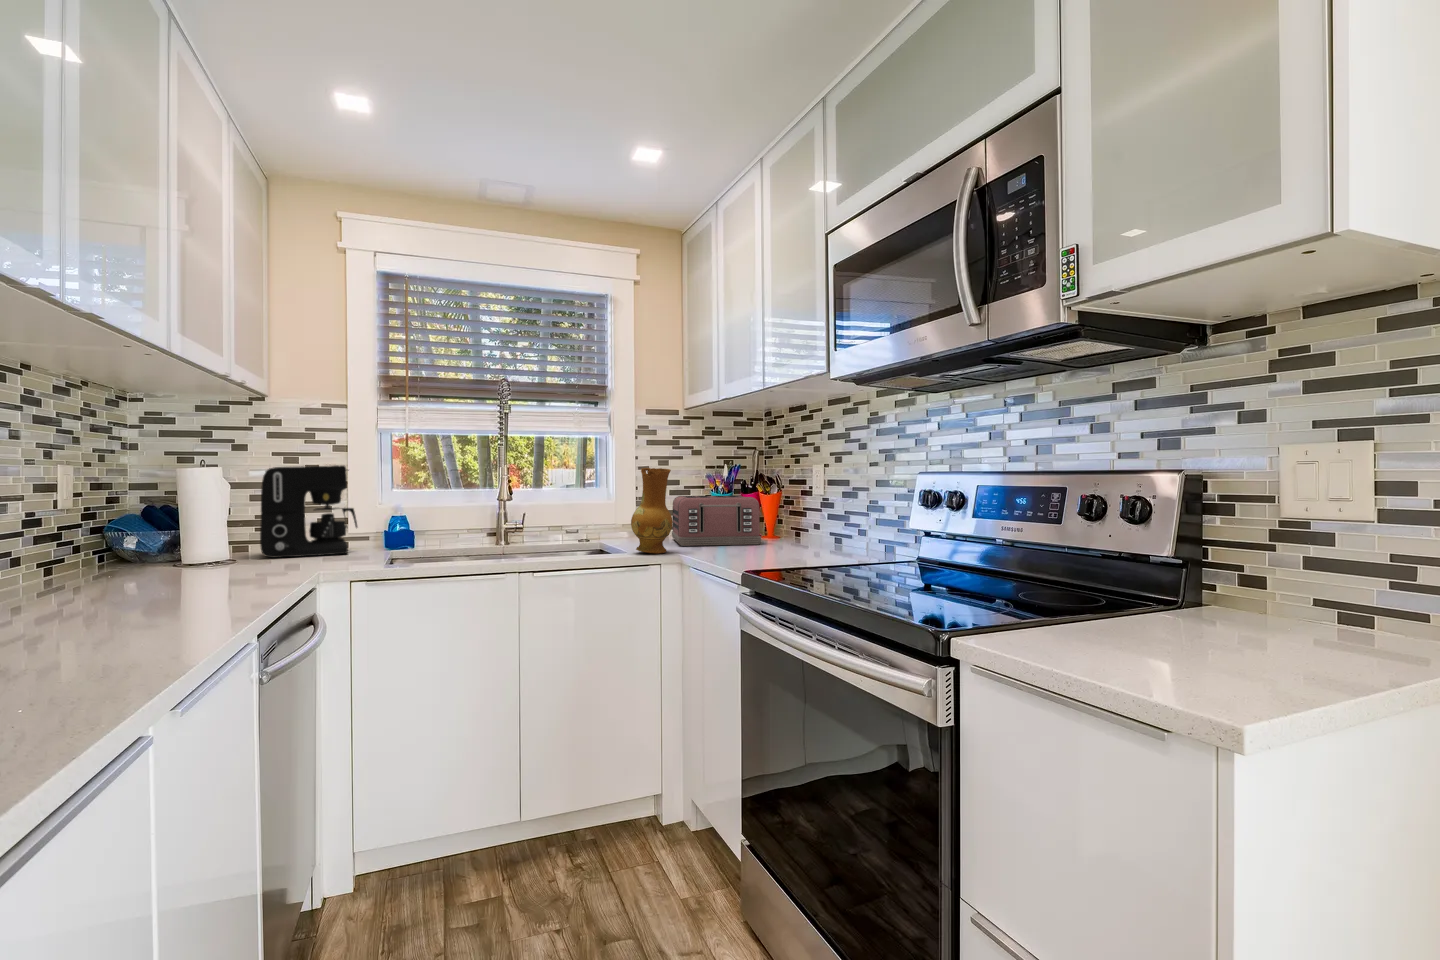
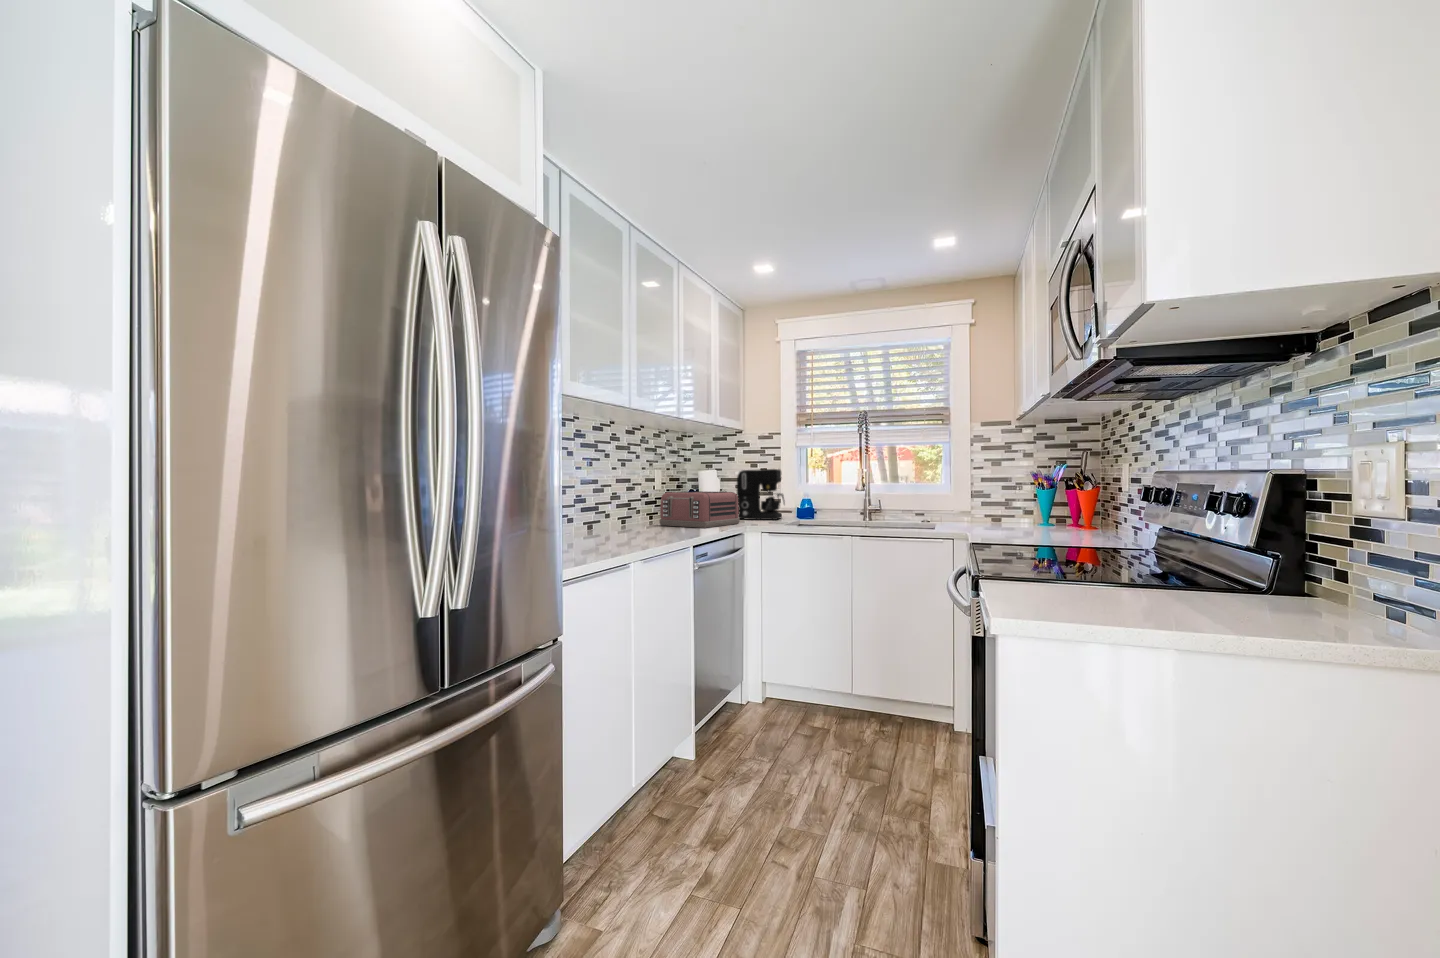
ceramic jug: present [631,468,673,554] -> none [940,468,974,532]
toaster: present [672,496,761,546] -> present [659,491,740,528]

